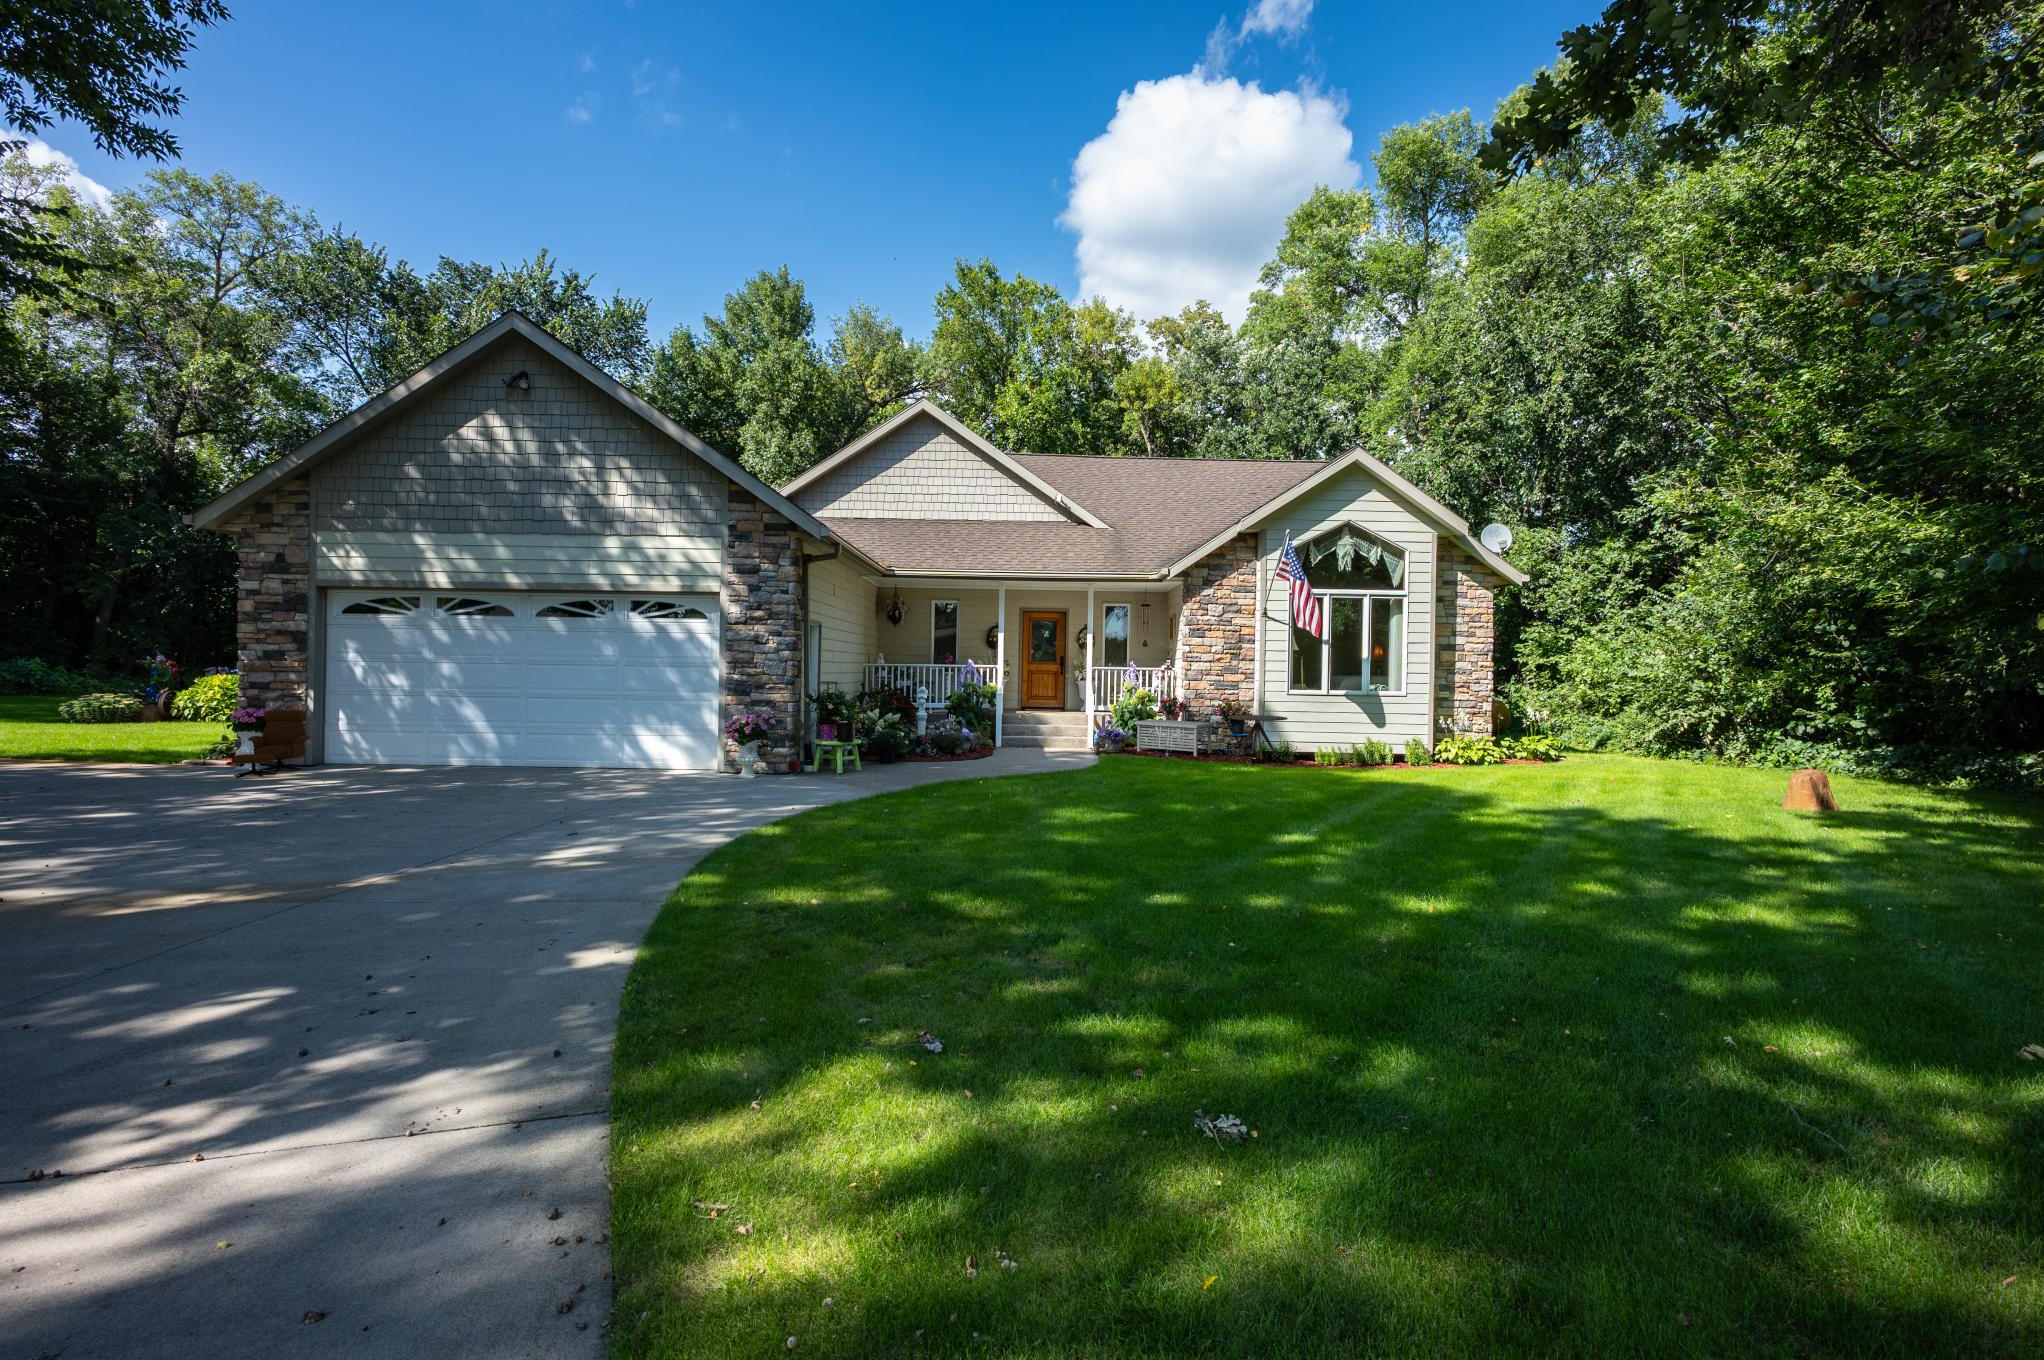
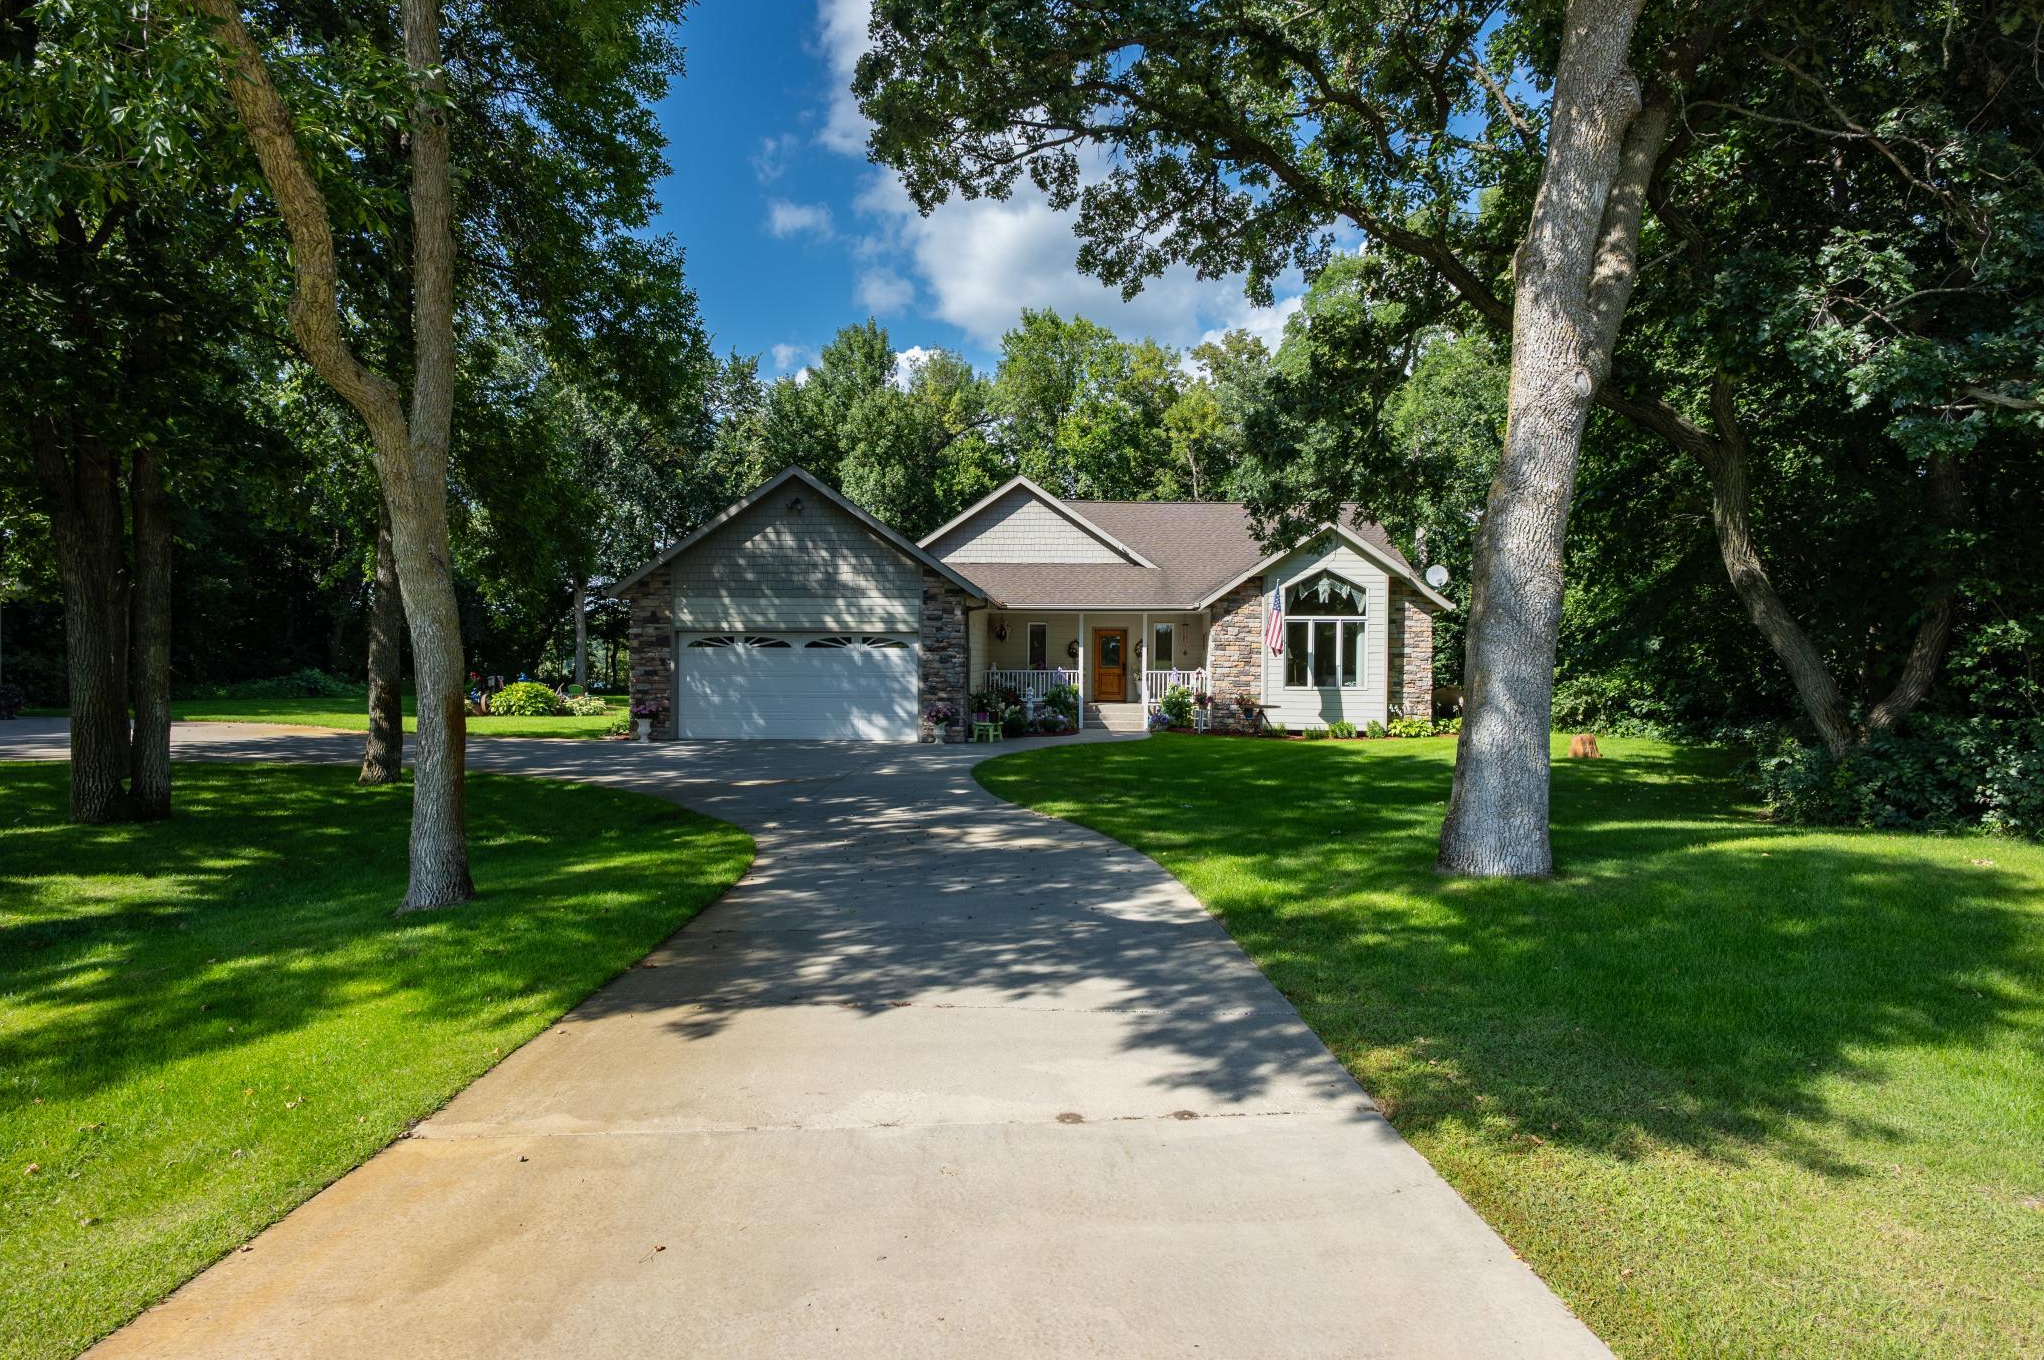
lounge chair: present [231,710,311,778] -> none [635,707,667,747]
potted tree: present [769,712,817,773] -> none [945,704,974,743]
storage bench: present [1135,719,1213,756] -> none [1177,709,1231,733]

